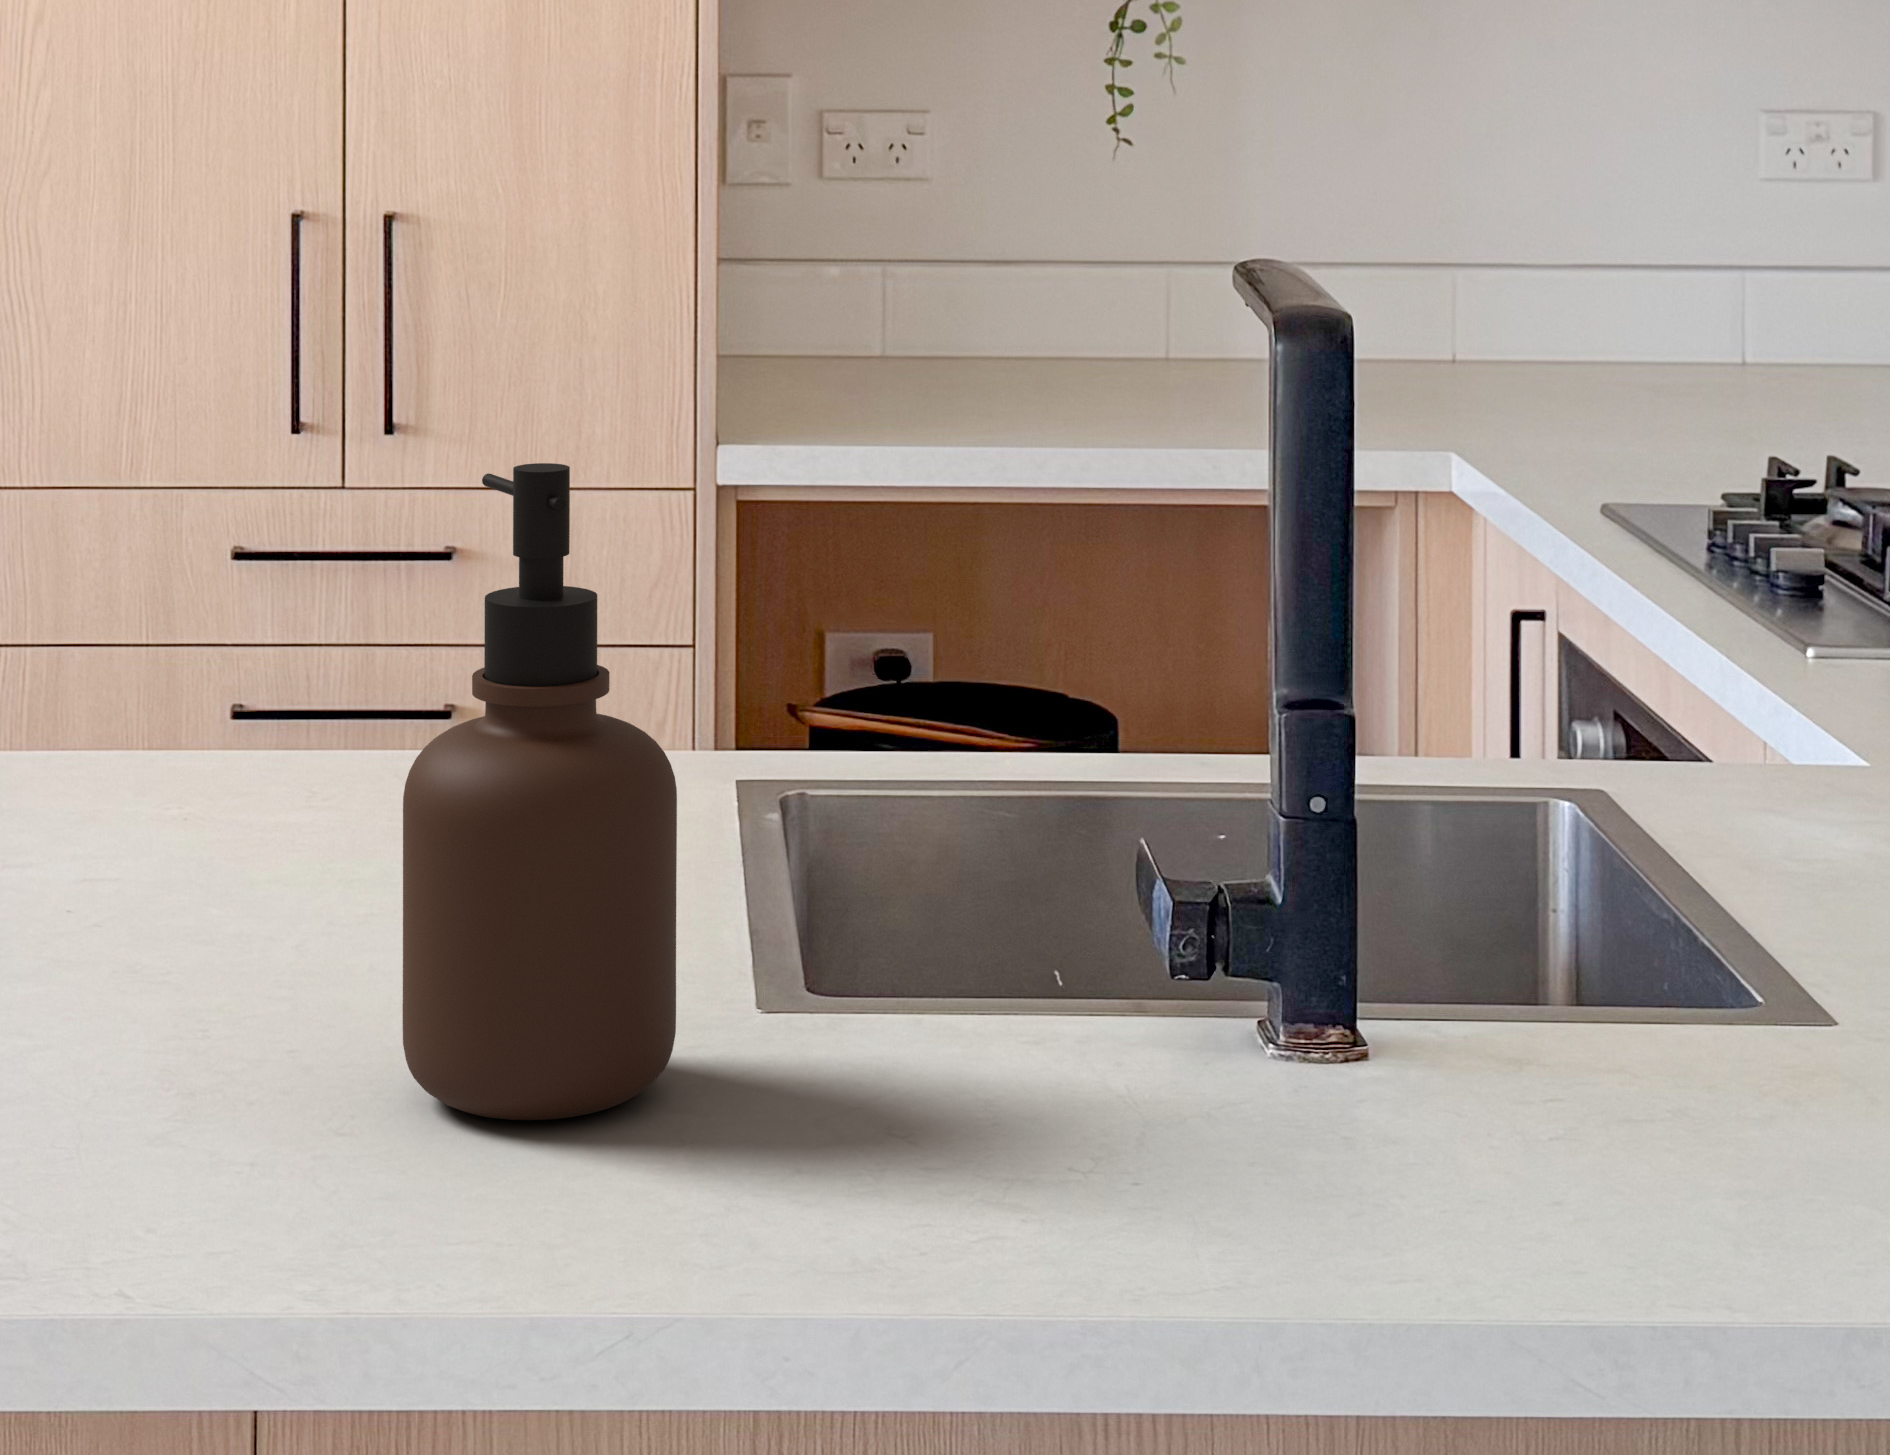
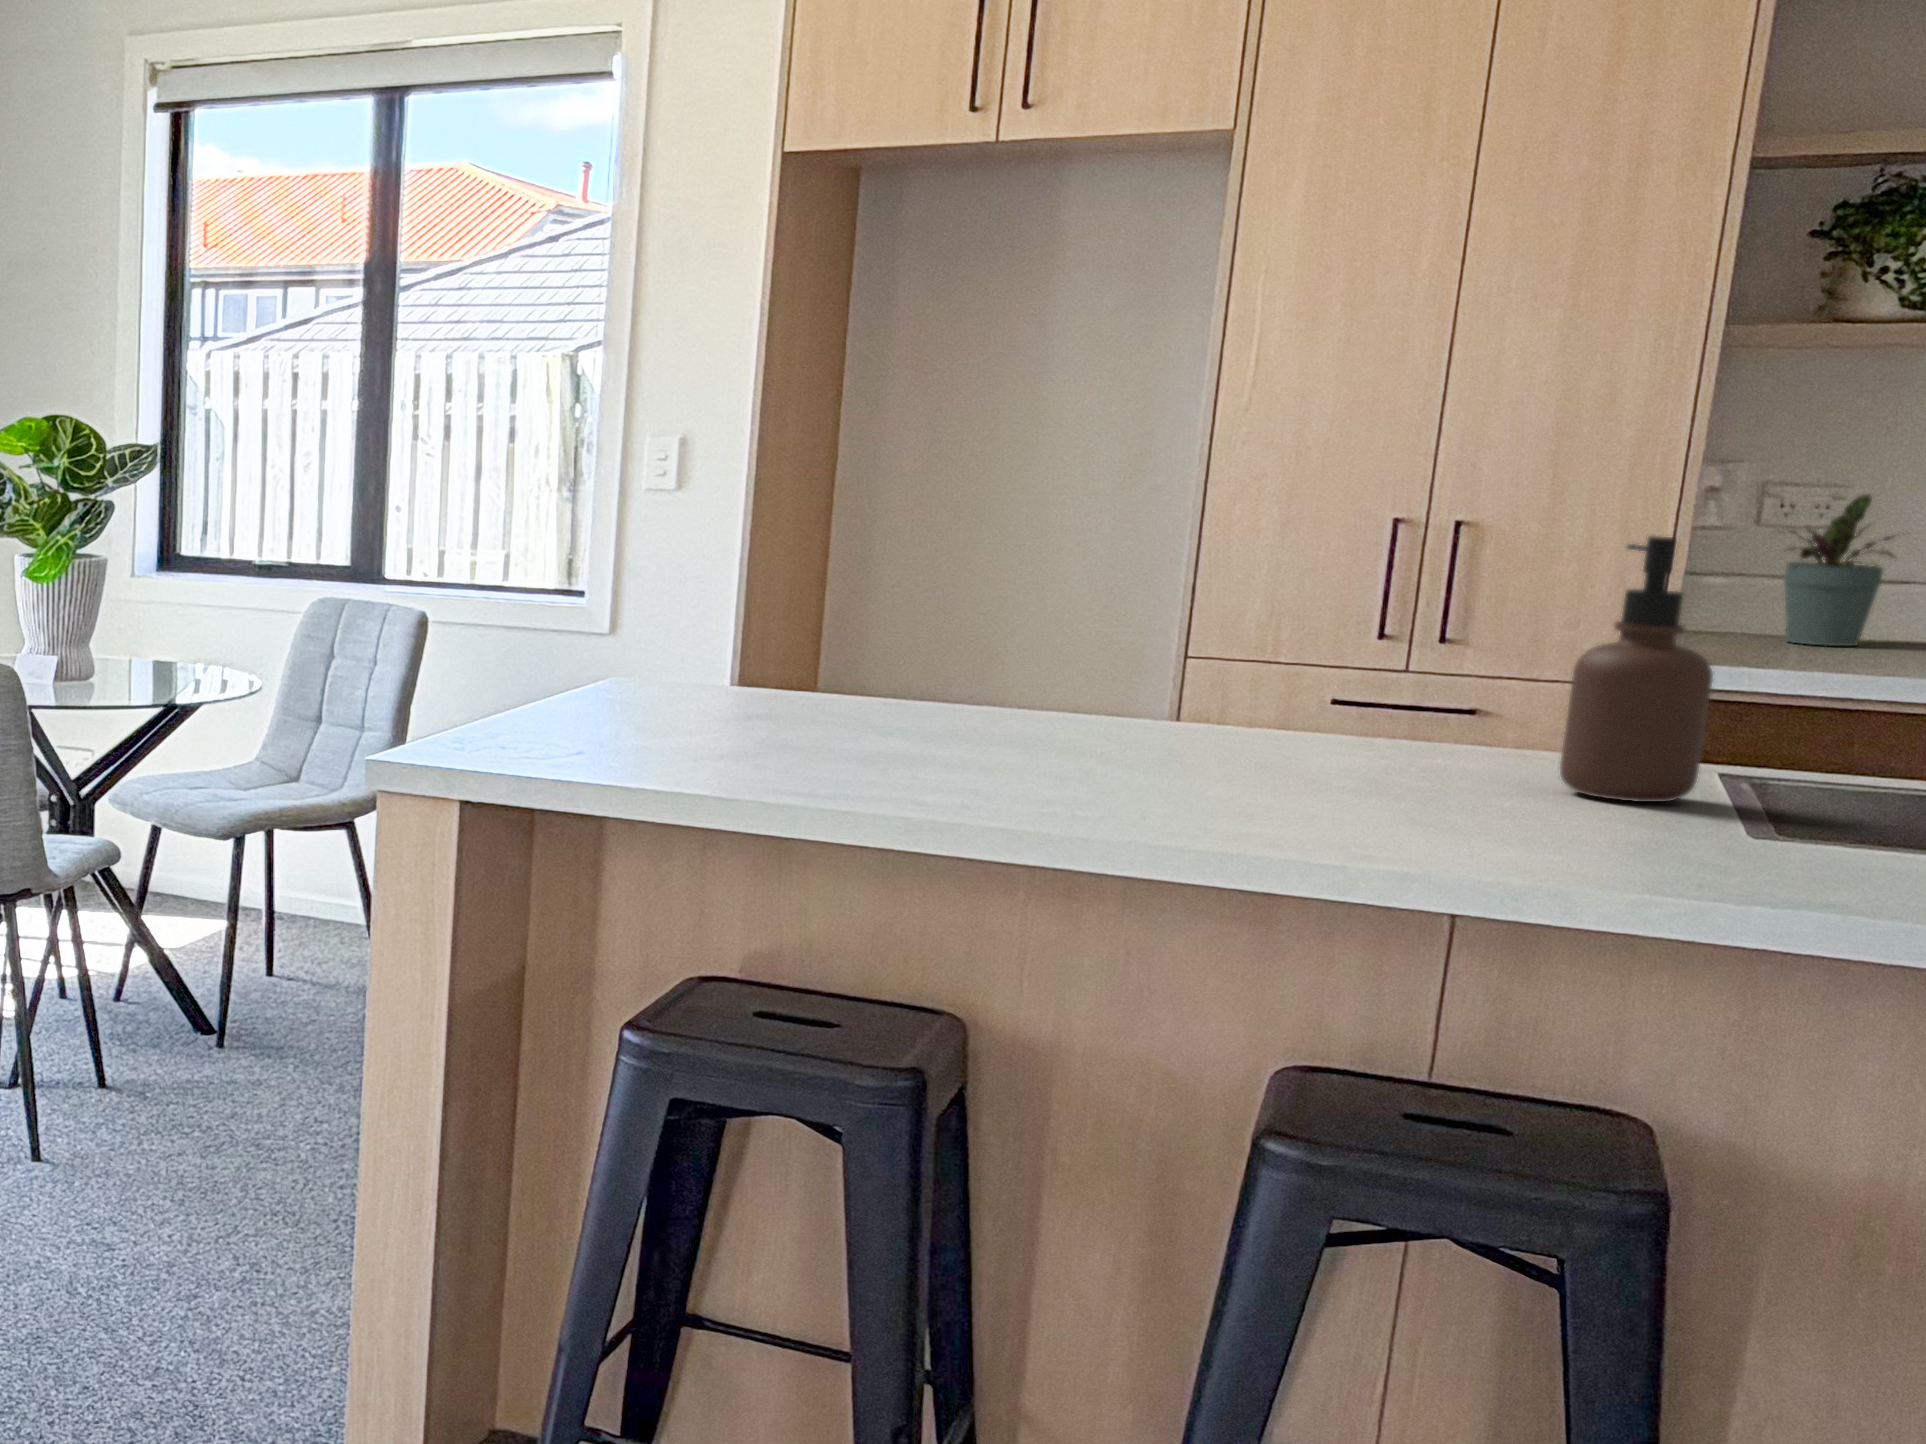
potted plant: none [821,128,1004,371] -> present [1768,494,1894,646]

